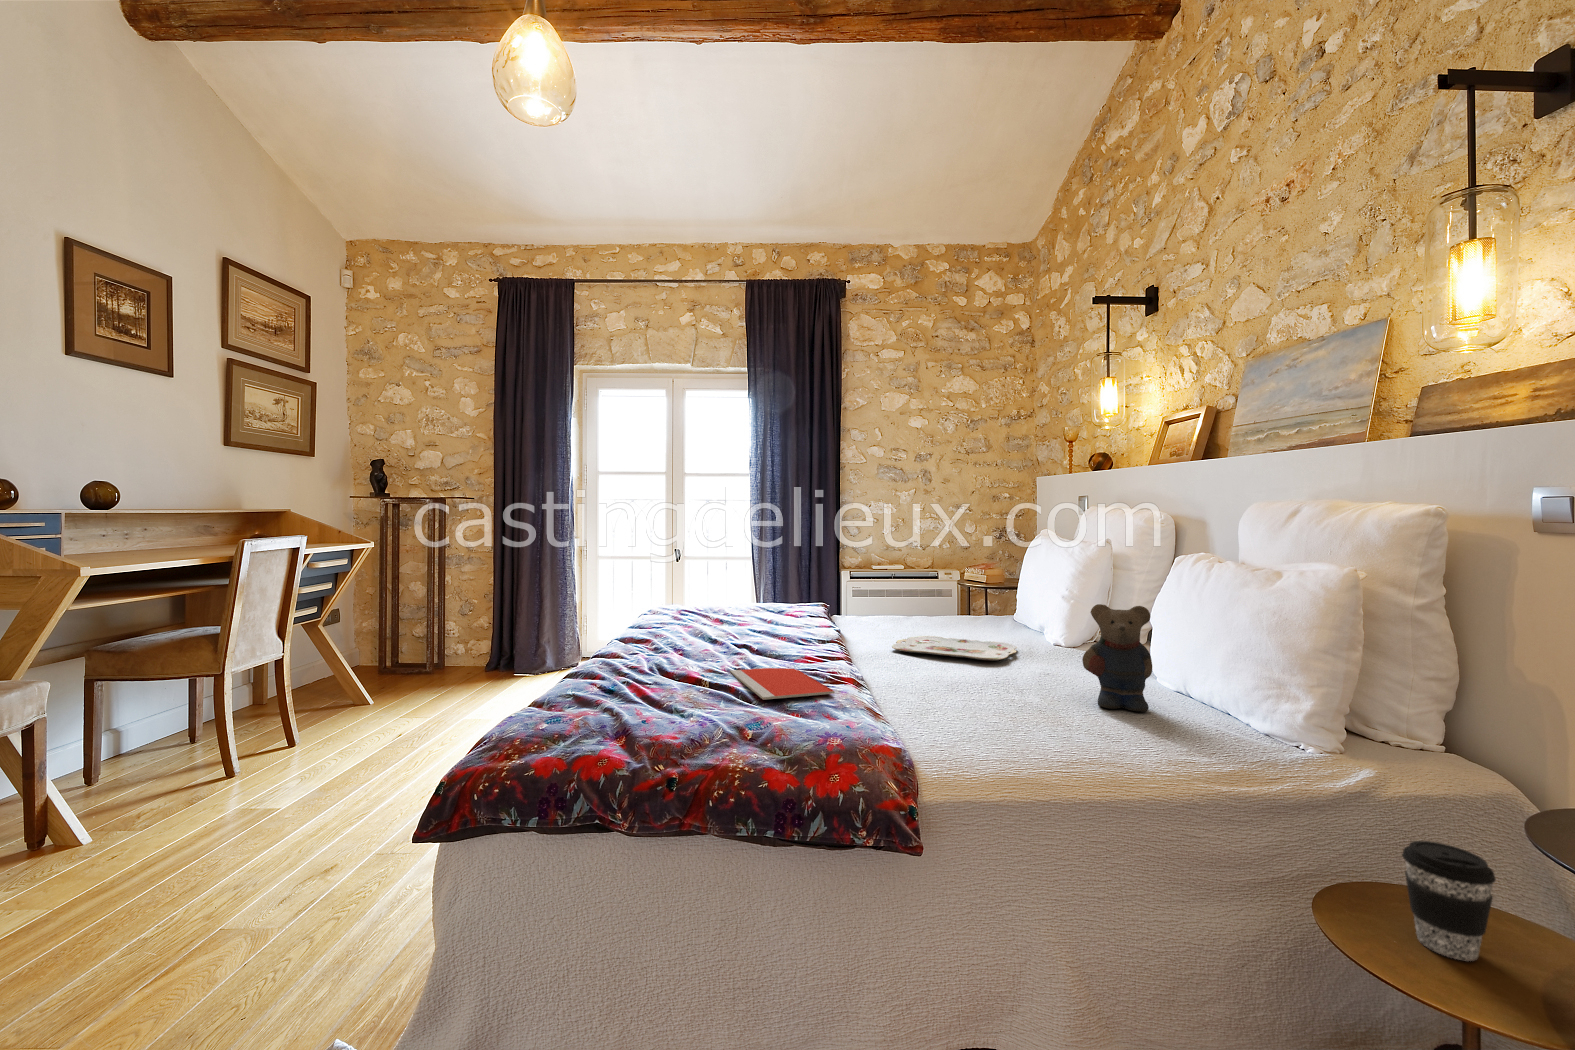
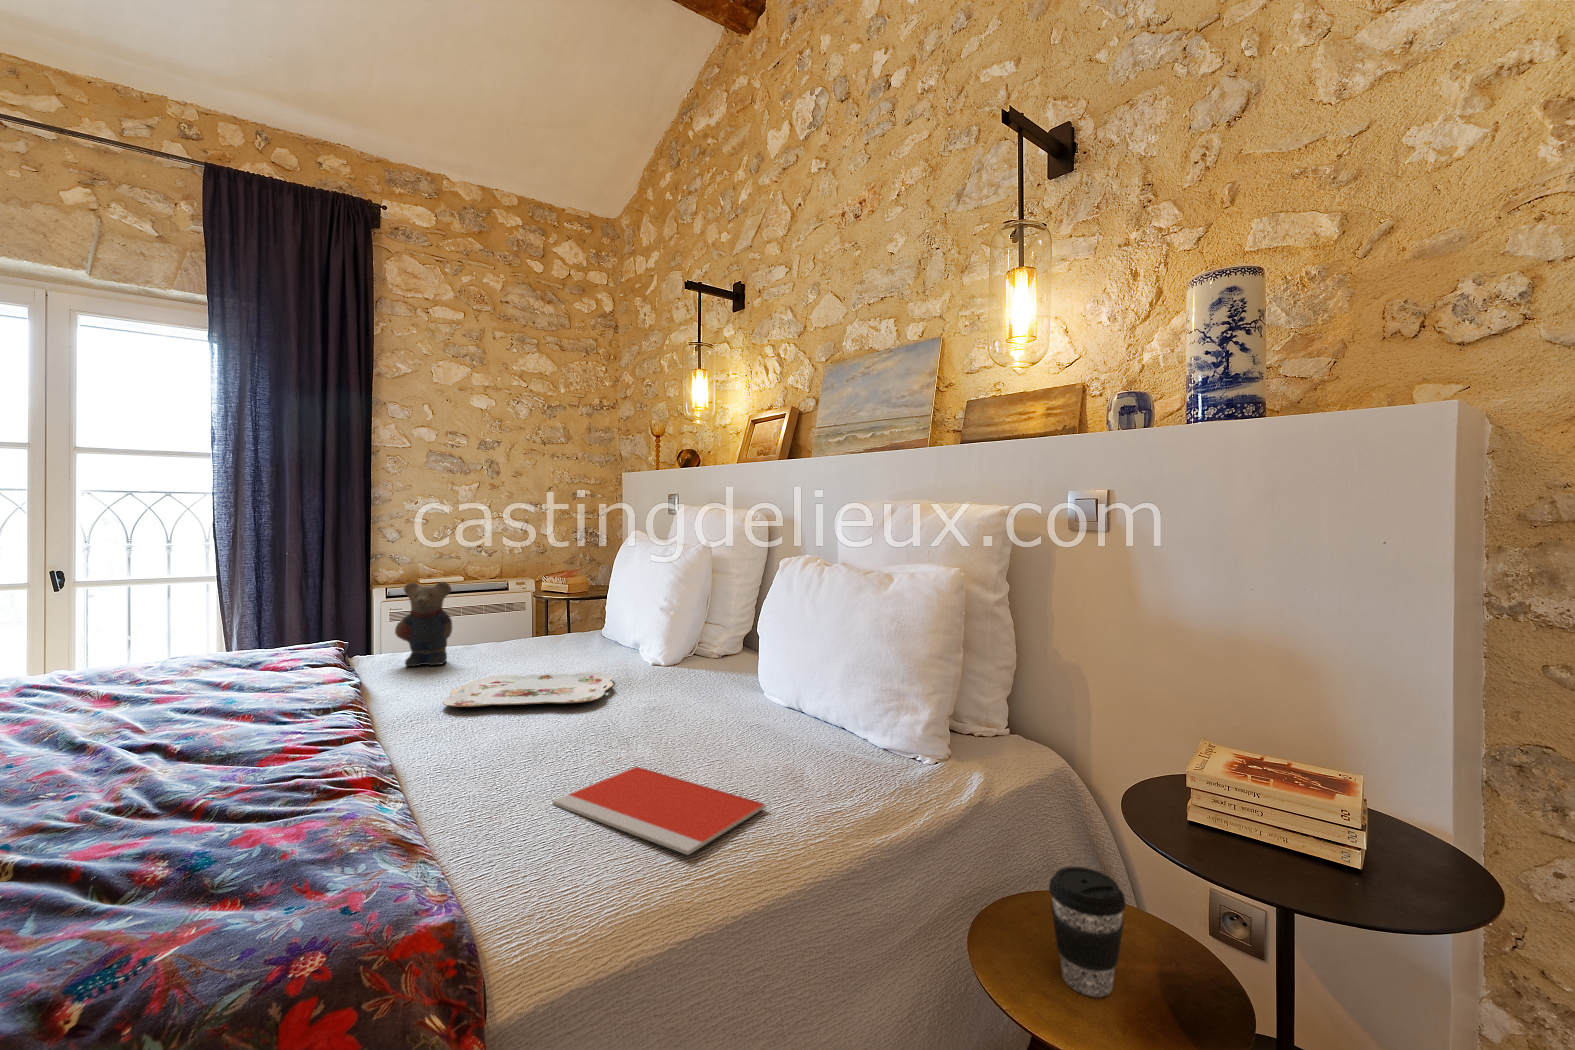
teddy bear: present [1082,604,1152,711] -> present [395,582,452,666]
notebook: present [730,668,835,700] -> present [553,767,766,855]

